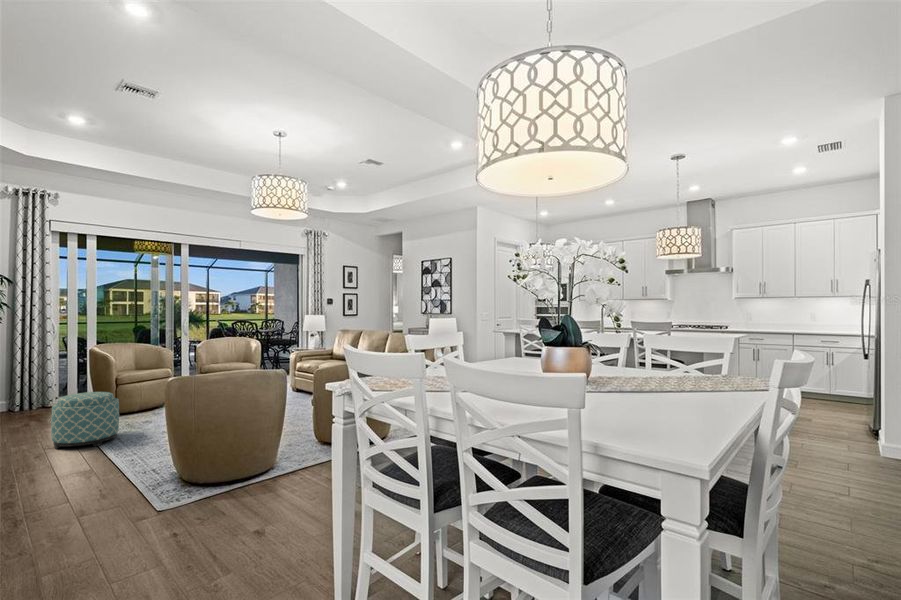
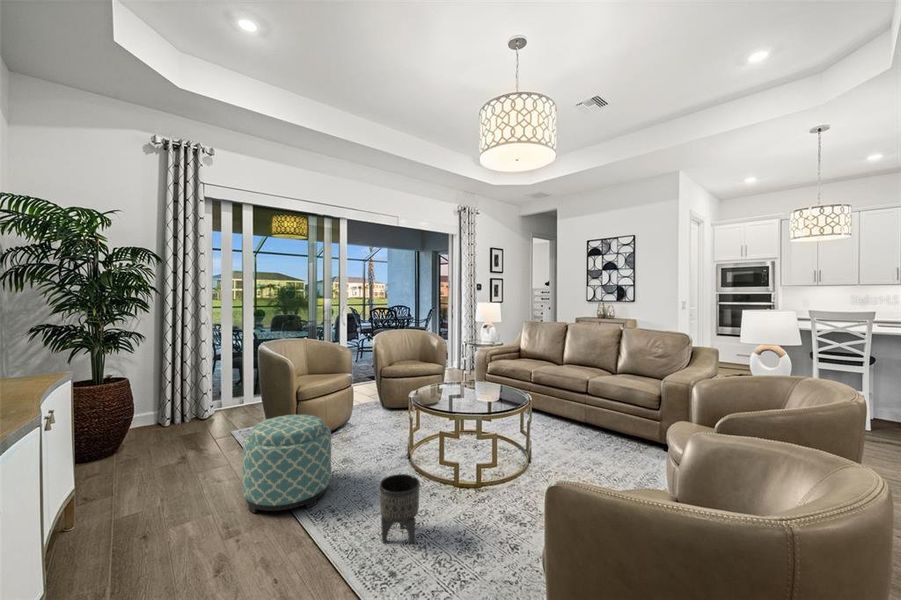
planter: none [128,421,156,457] -> present [379,474,420,544]

